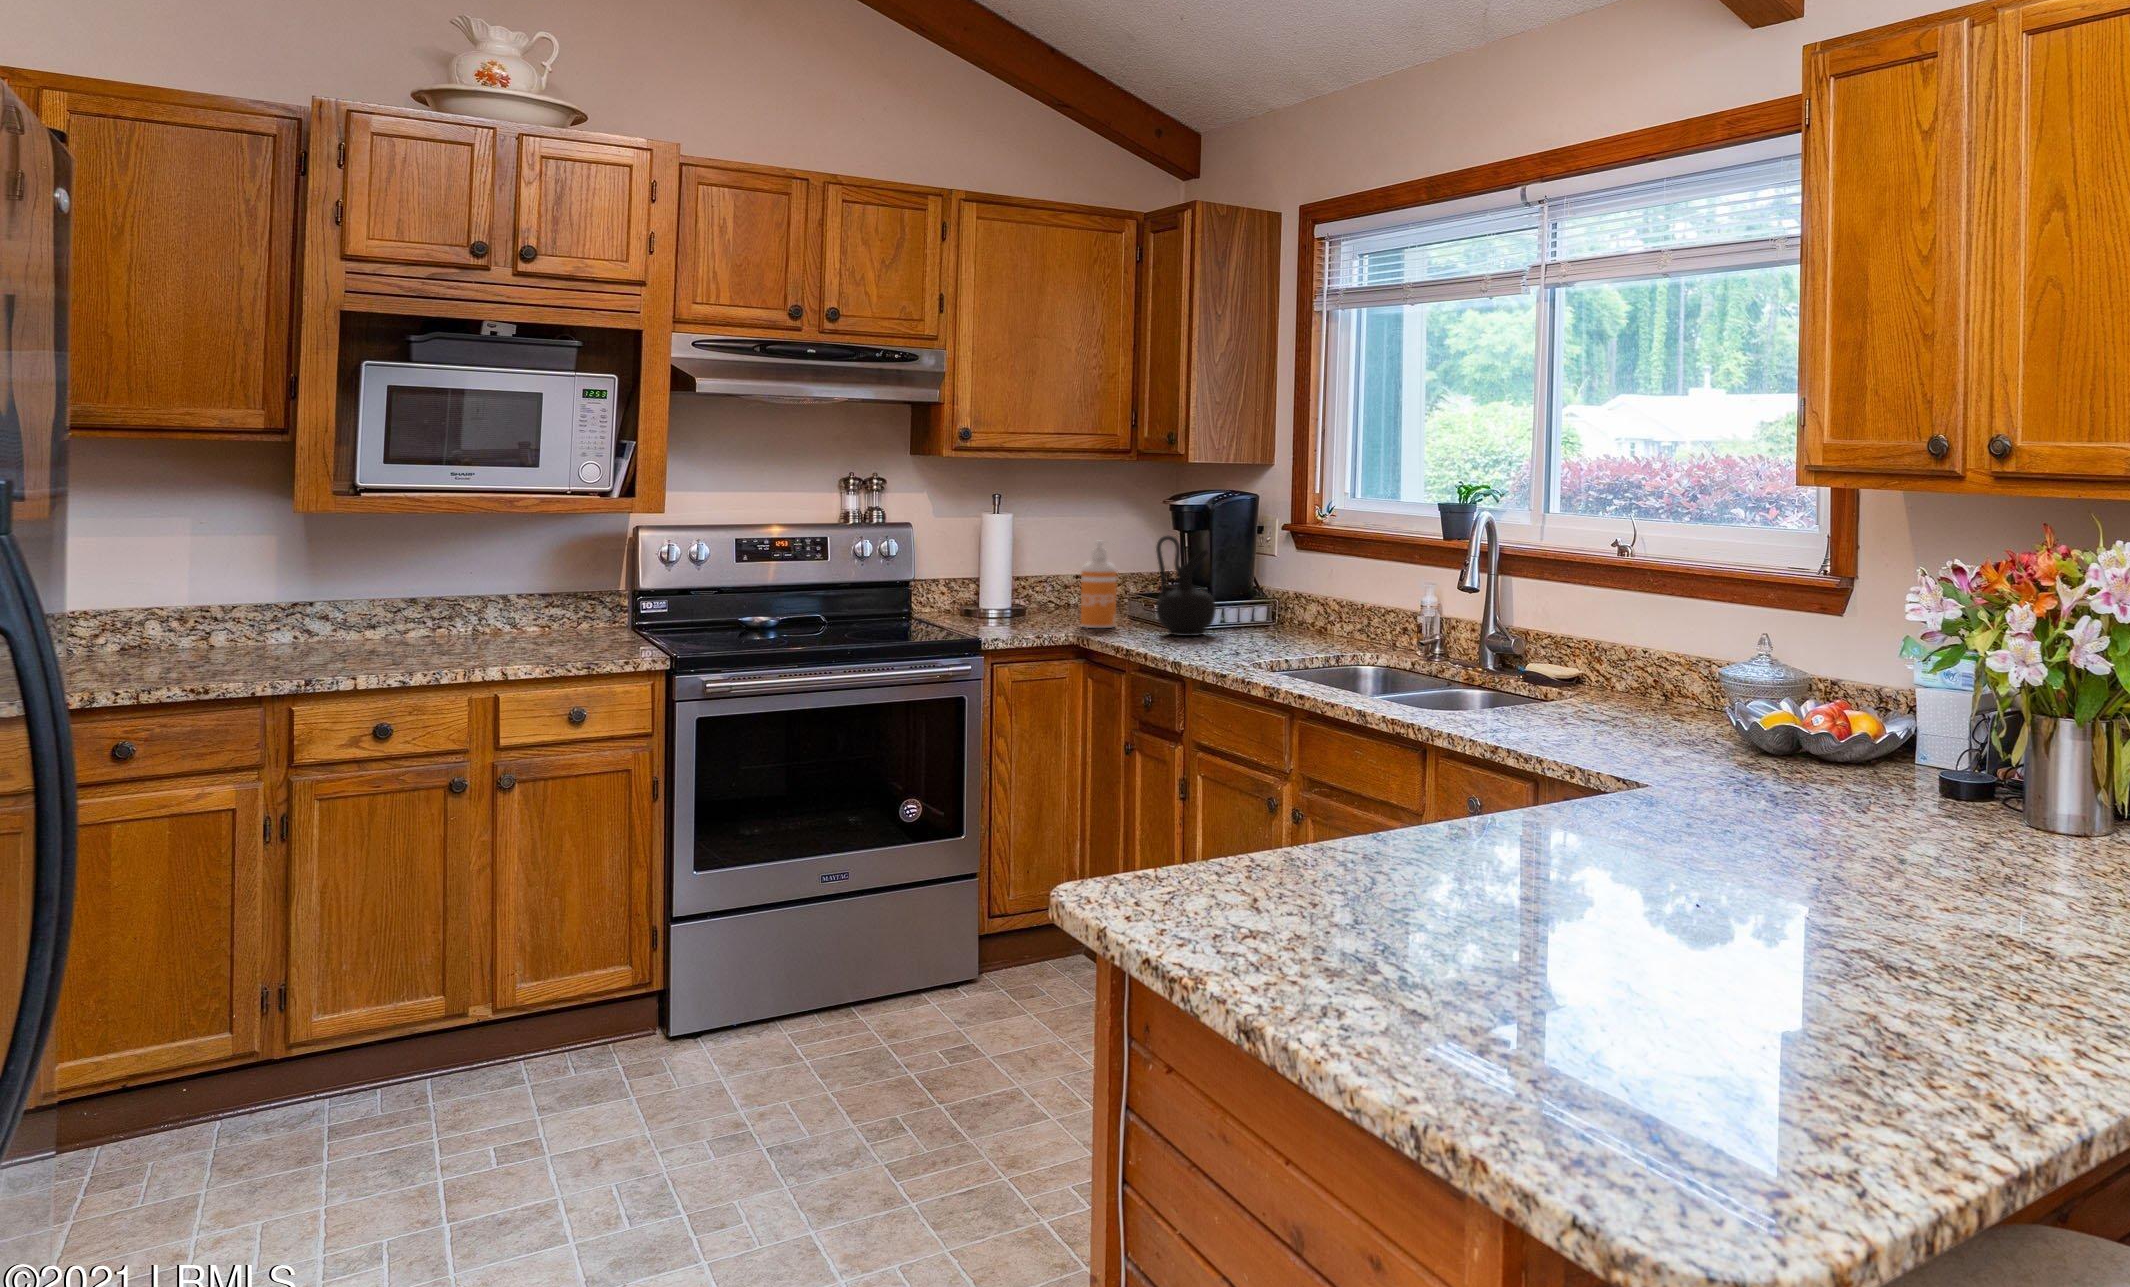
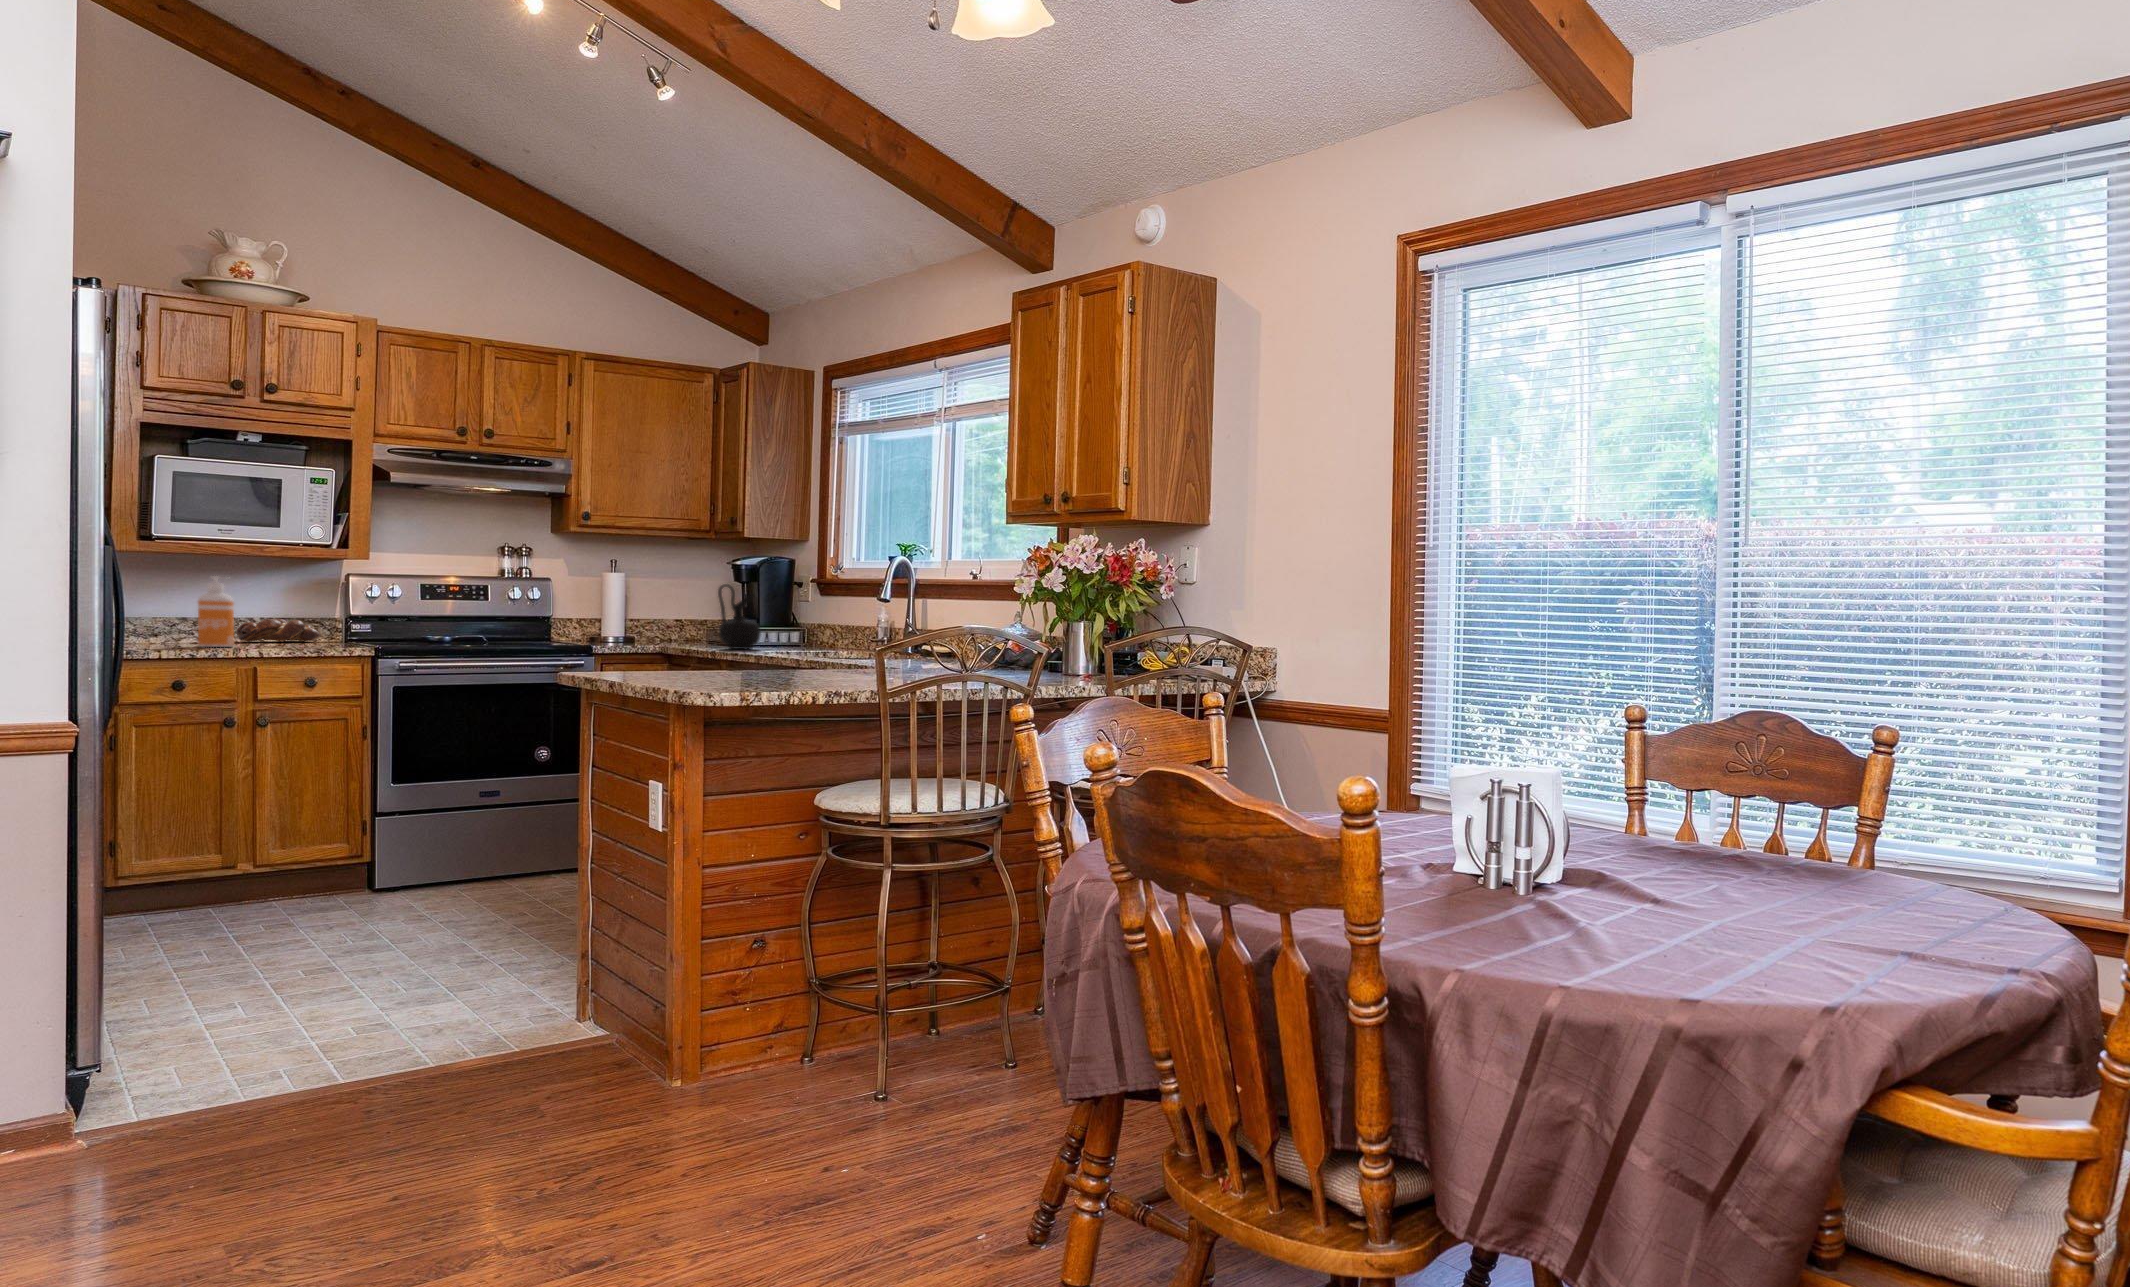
soap dispenser: present [1081,541,1117,628] -> present [198,576,234,647]
bread loaf: none [479,601,598,640] -> present [236,618,320,641]

